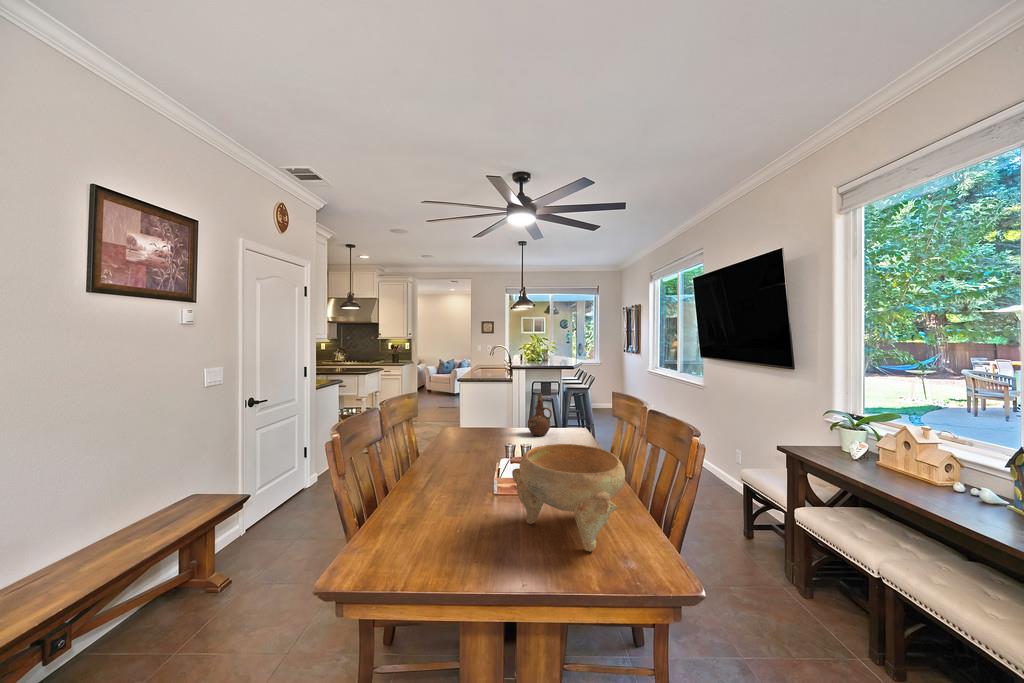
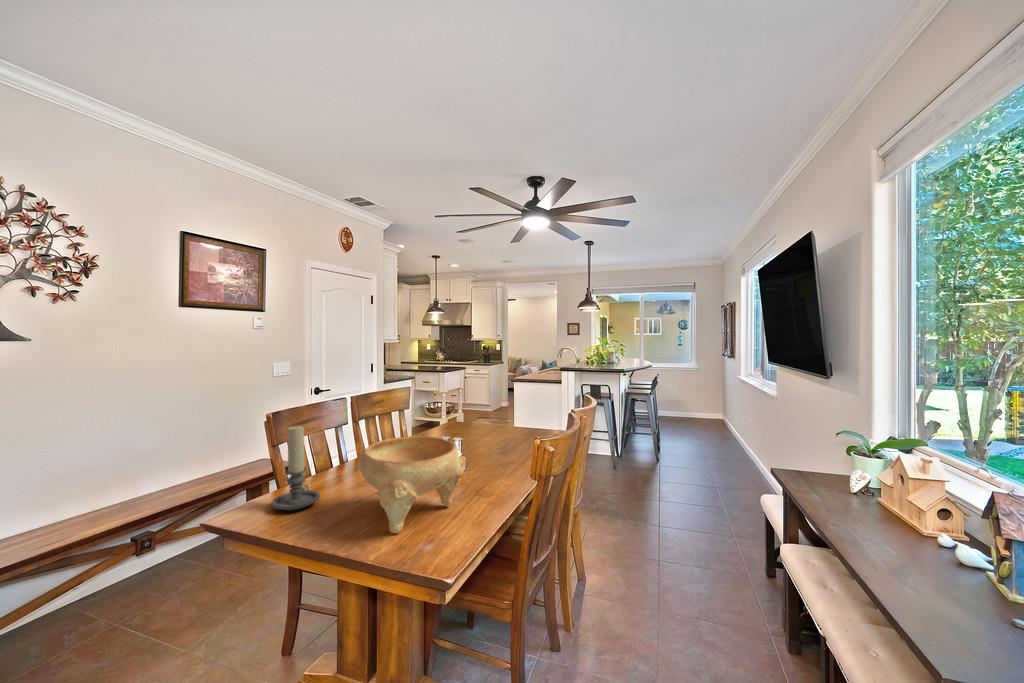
ceramic pitcher: present [528,393,552,436] -> none [509,393,532,434]
candle holder: none [406,444,458,548] -> present [272,426,320,511]

